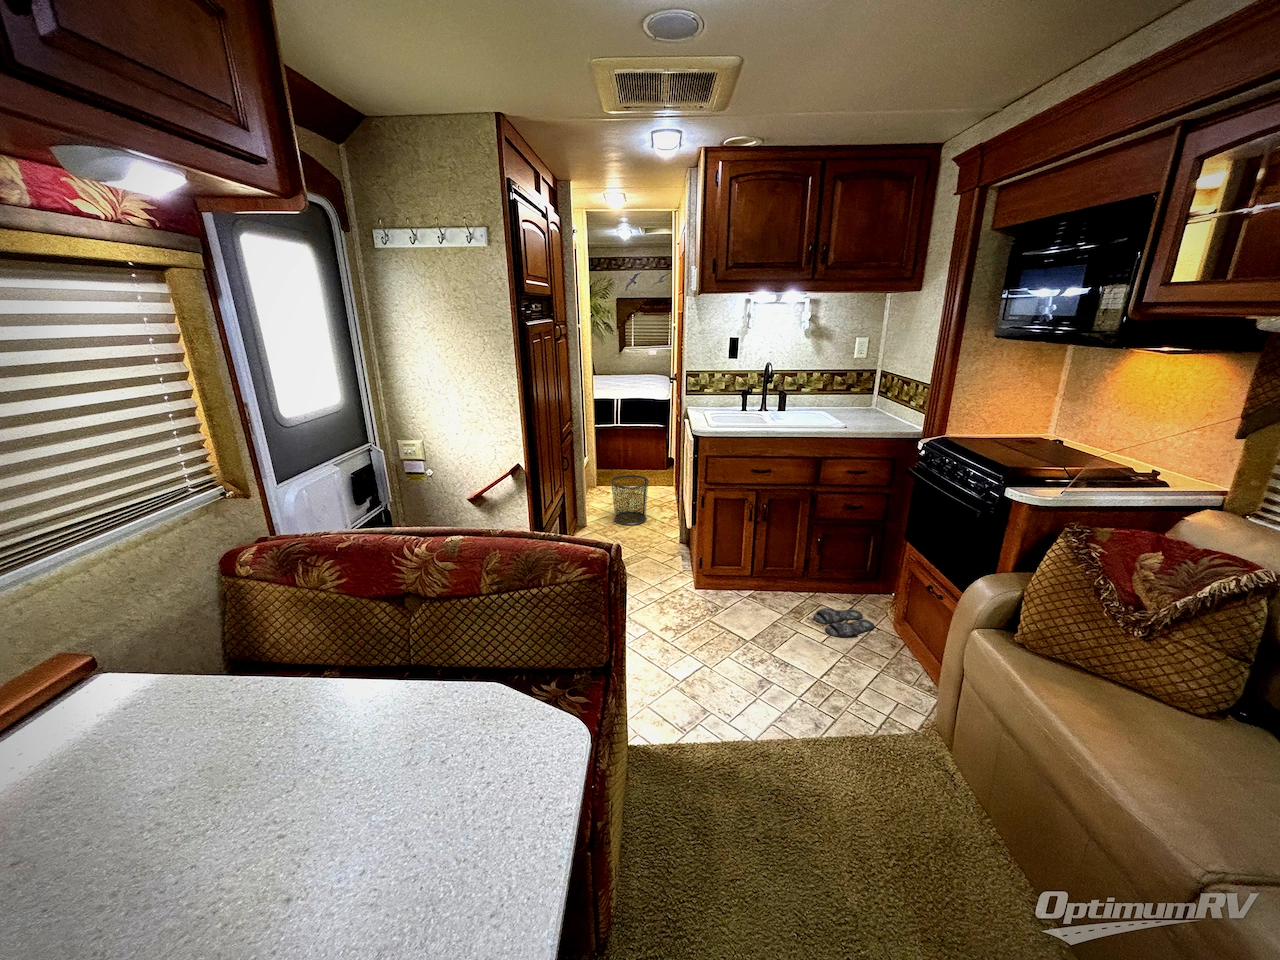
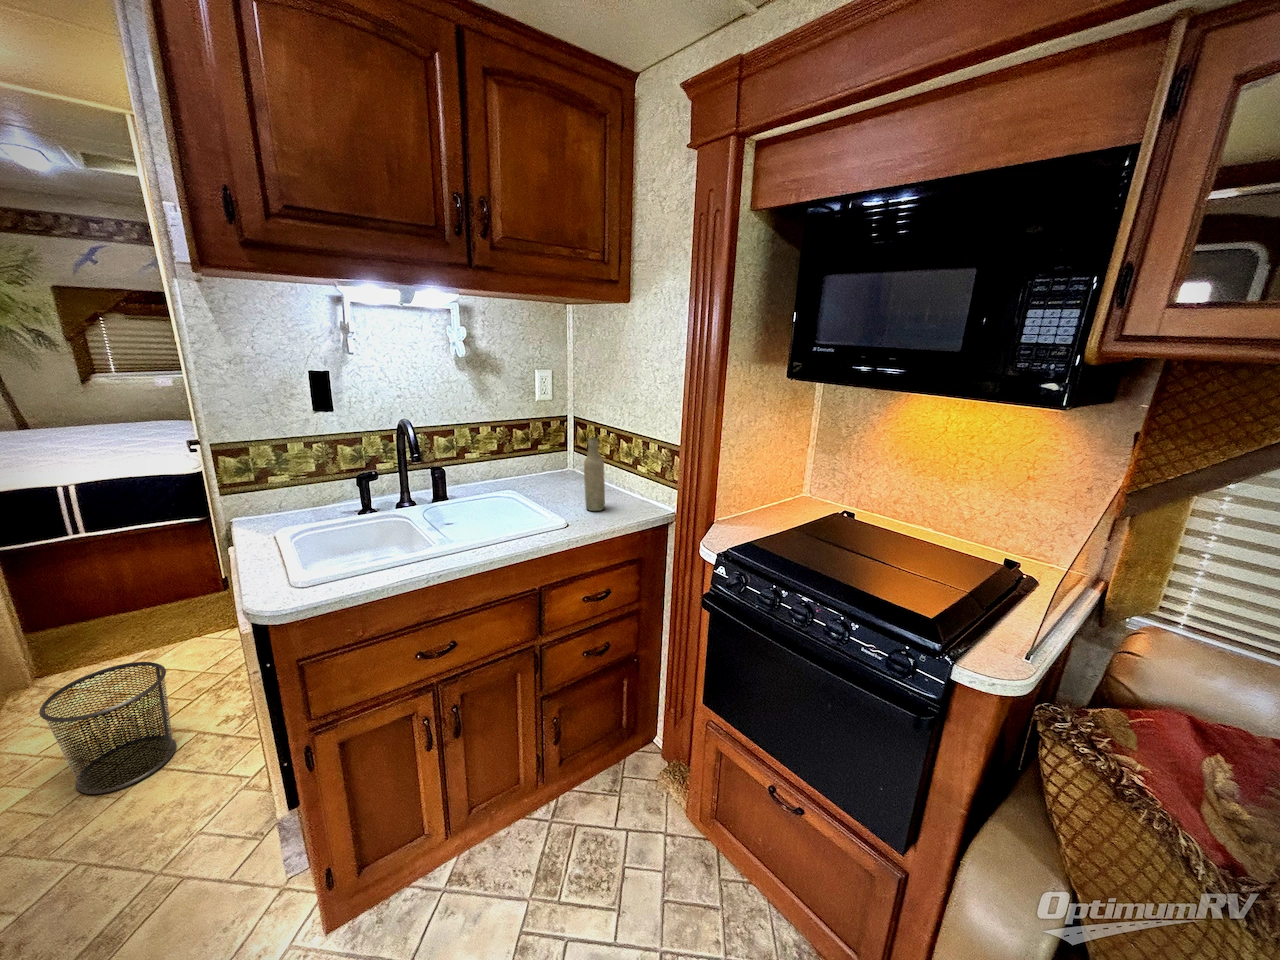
bottle: none [865,378,880,426] -> present [584,438,605,511]
slippers: present [813,608,874,637] -> none [577,806,667,902]

